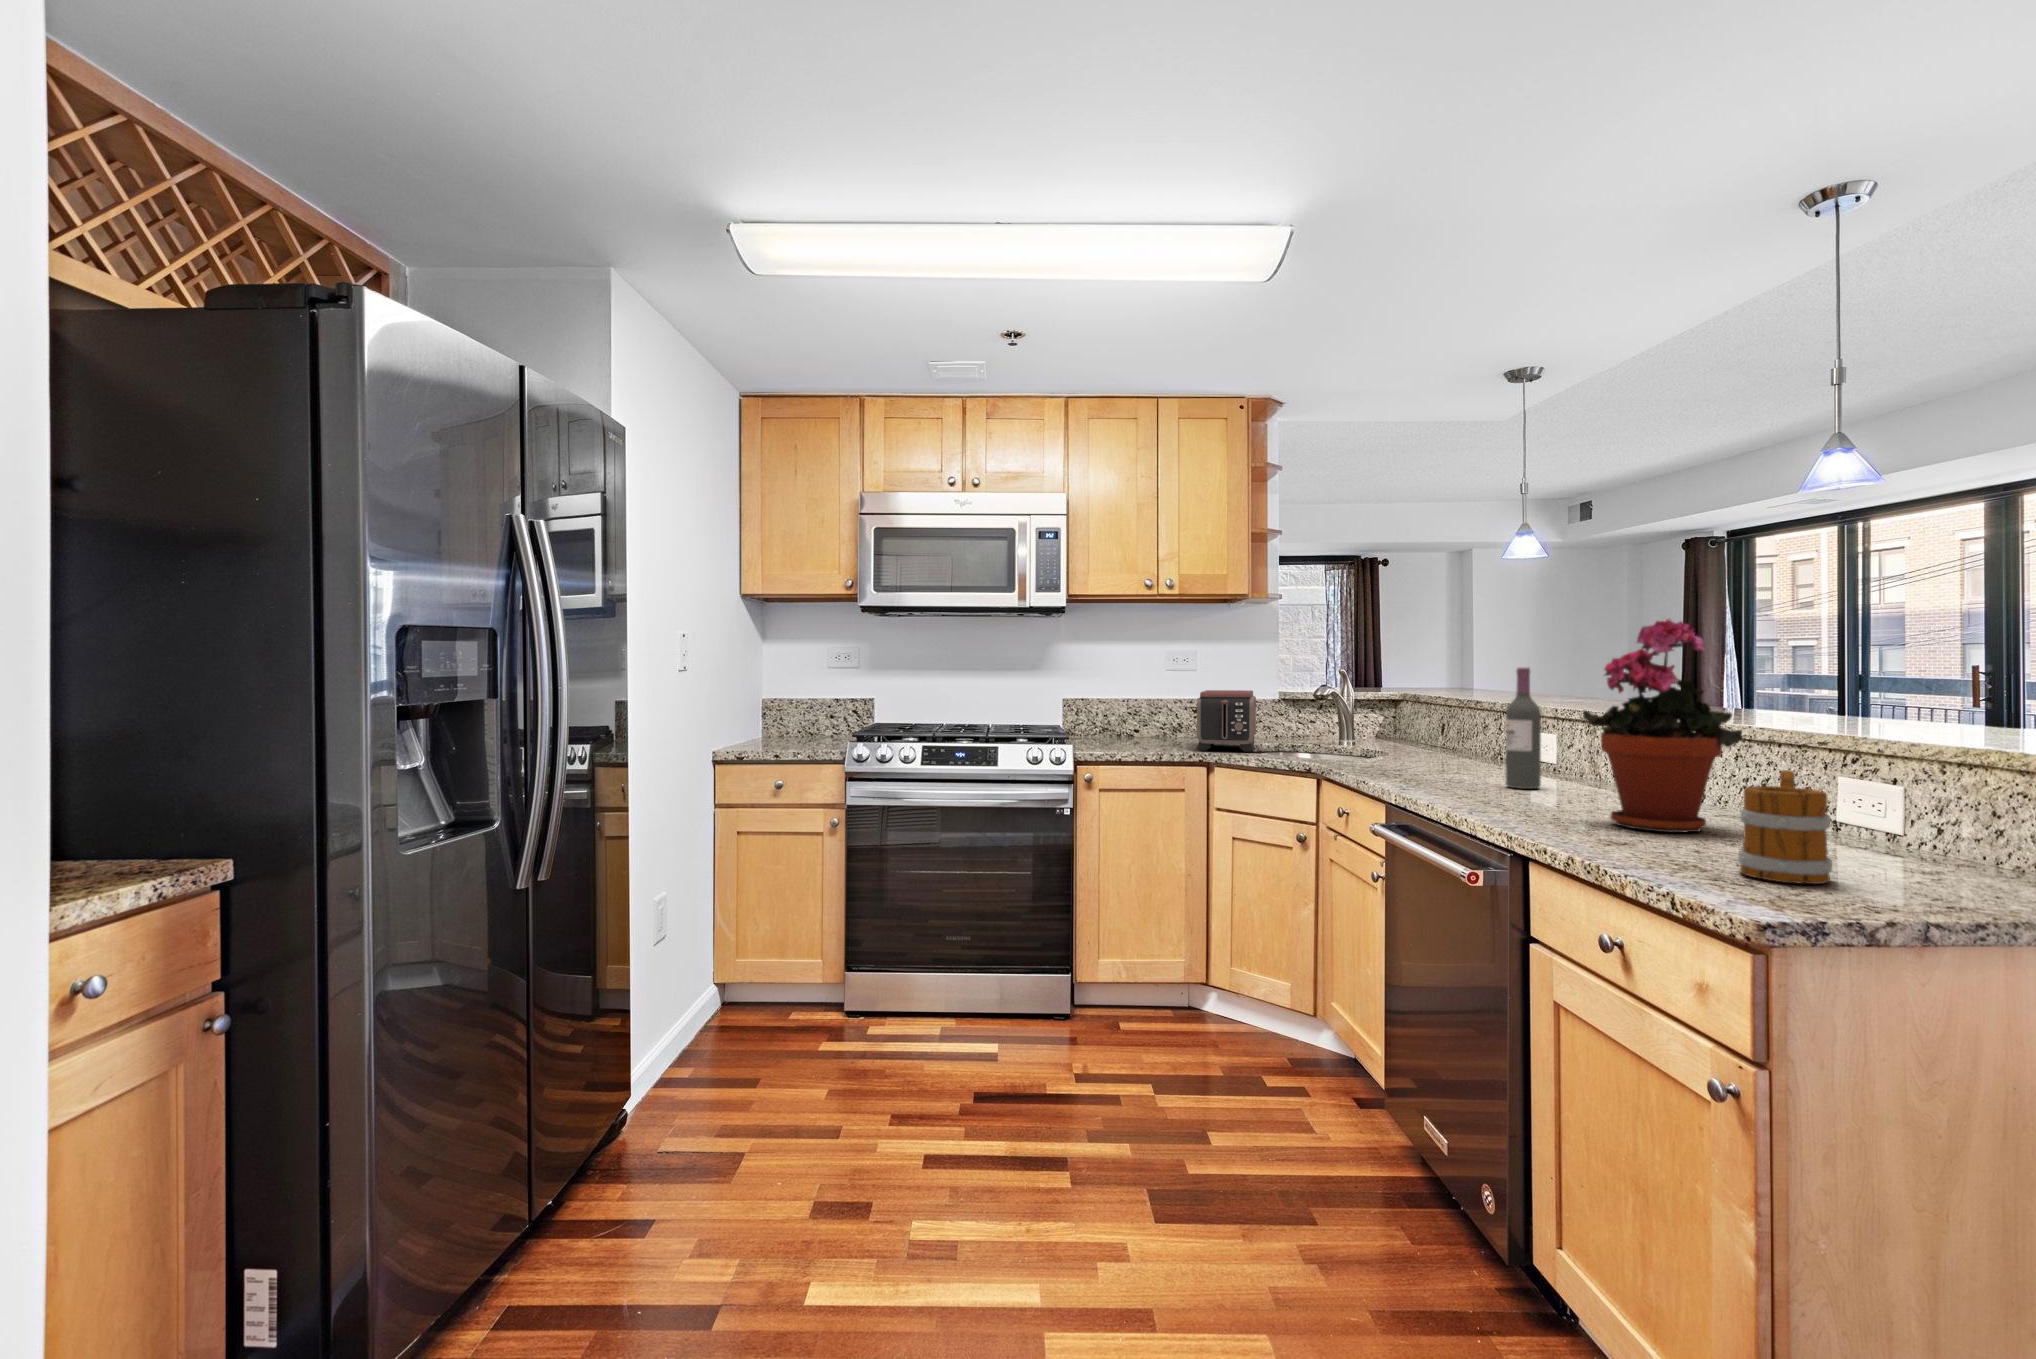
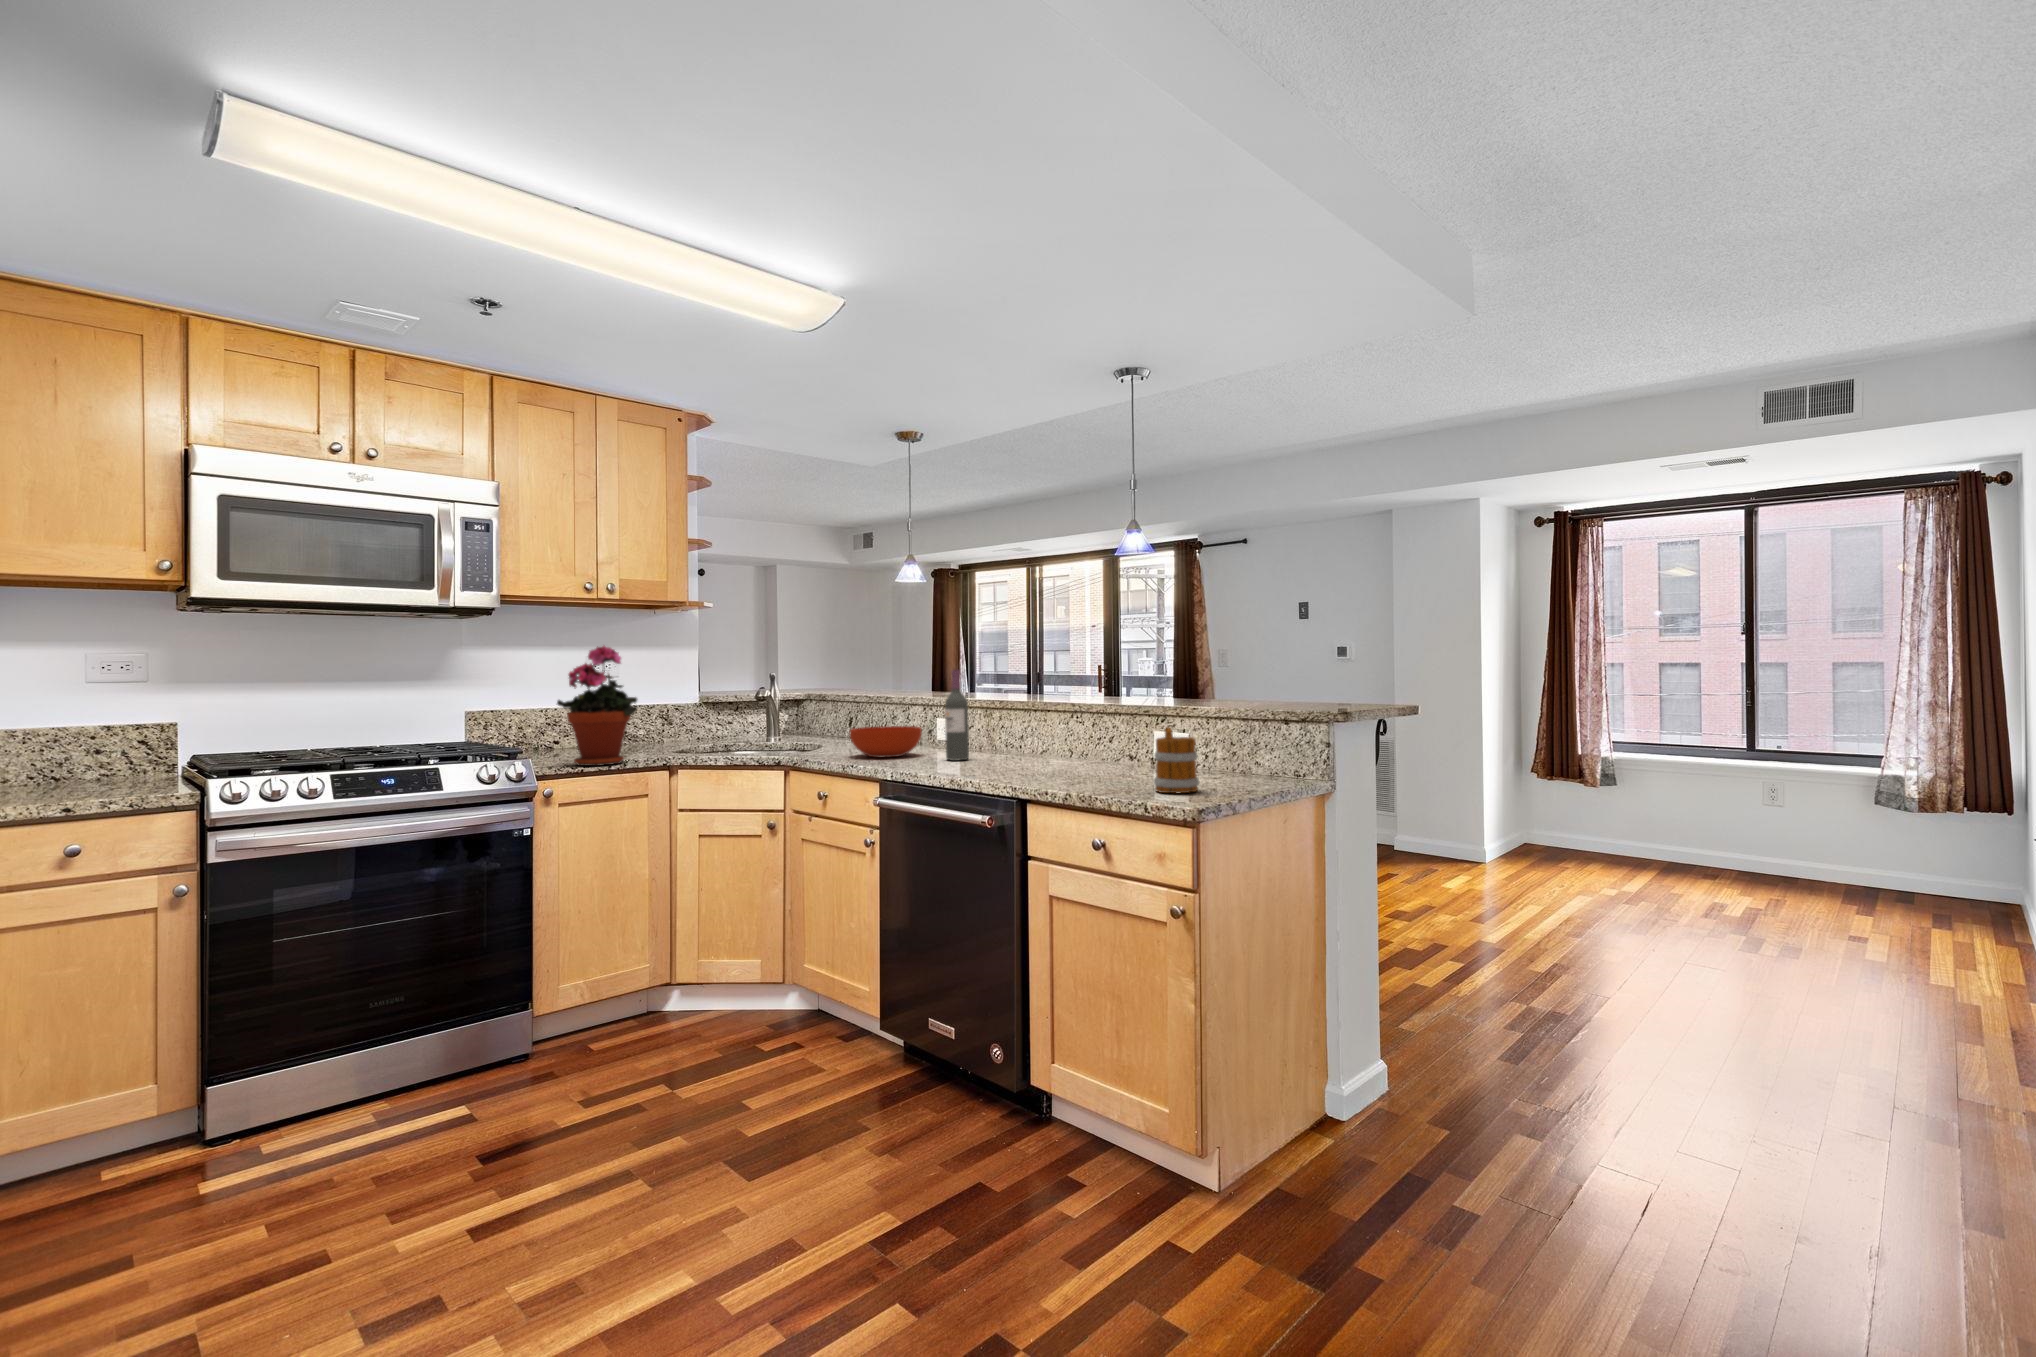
potted plant: present [1583,619,1742,833] -> present [557,646,637,766]
toaster: present [1197,690,1256,752] -> none [641,697,706,756]
bowl: none [1393,736,1490,776] -> present [850,726,922,758]

